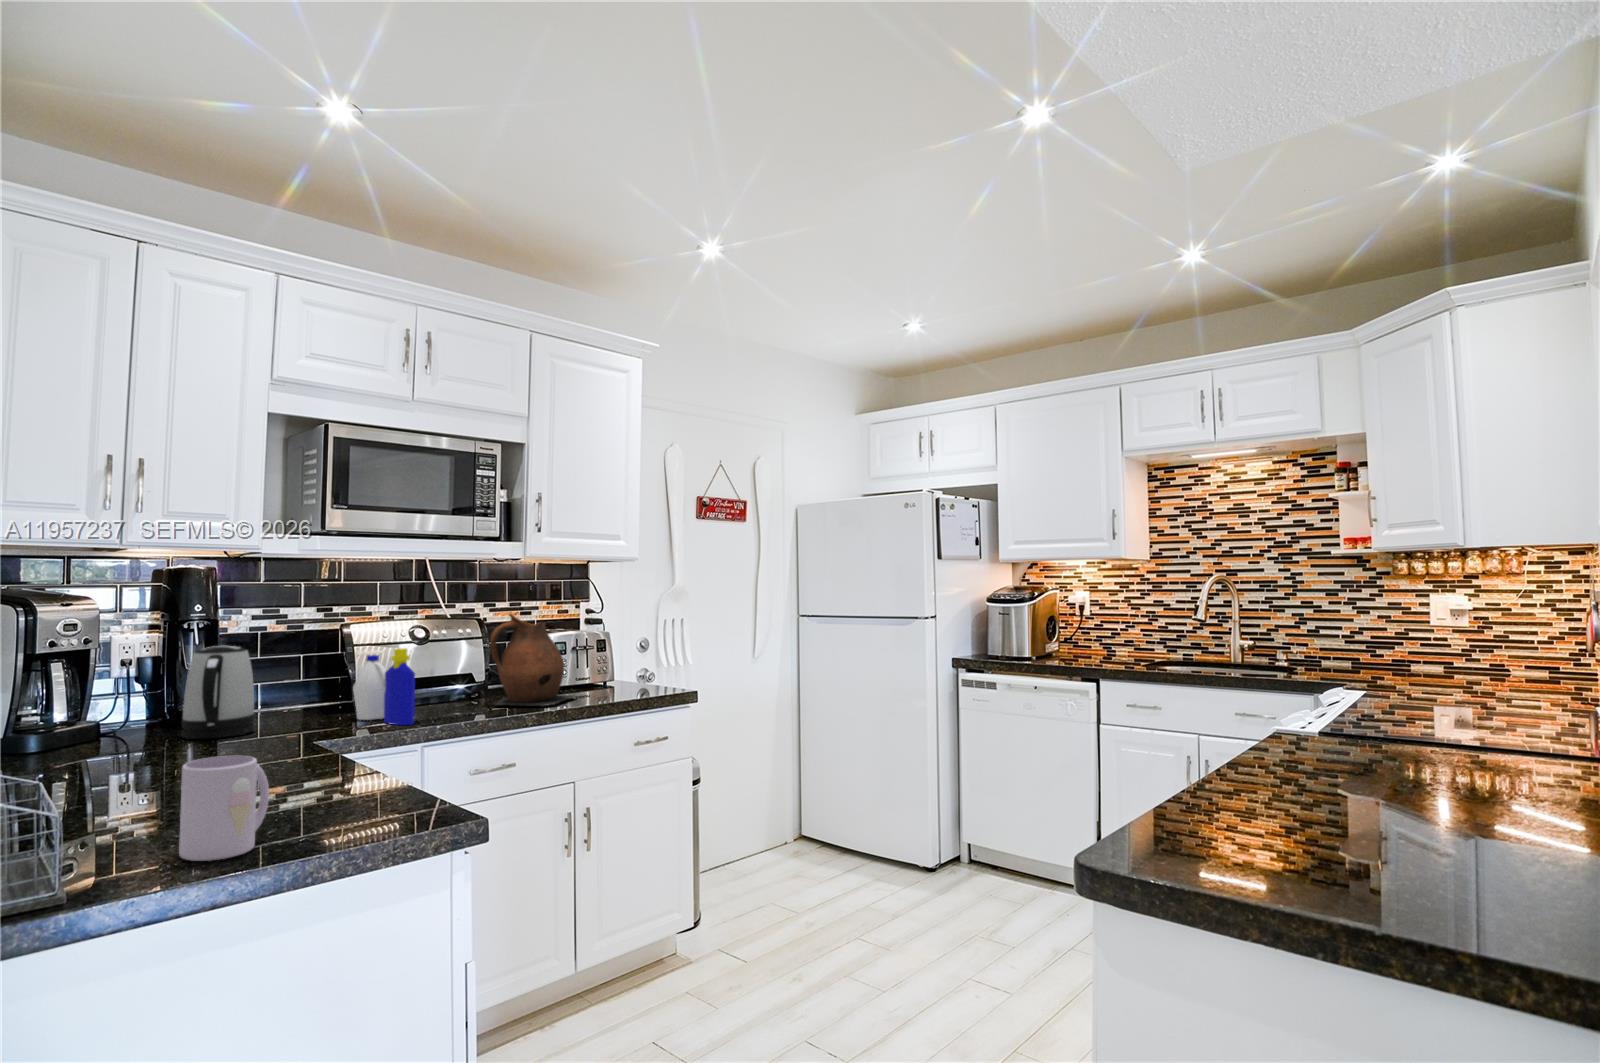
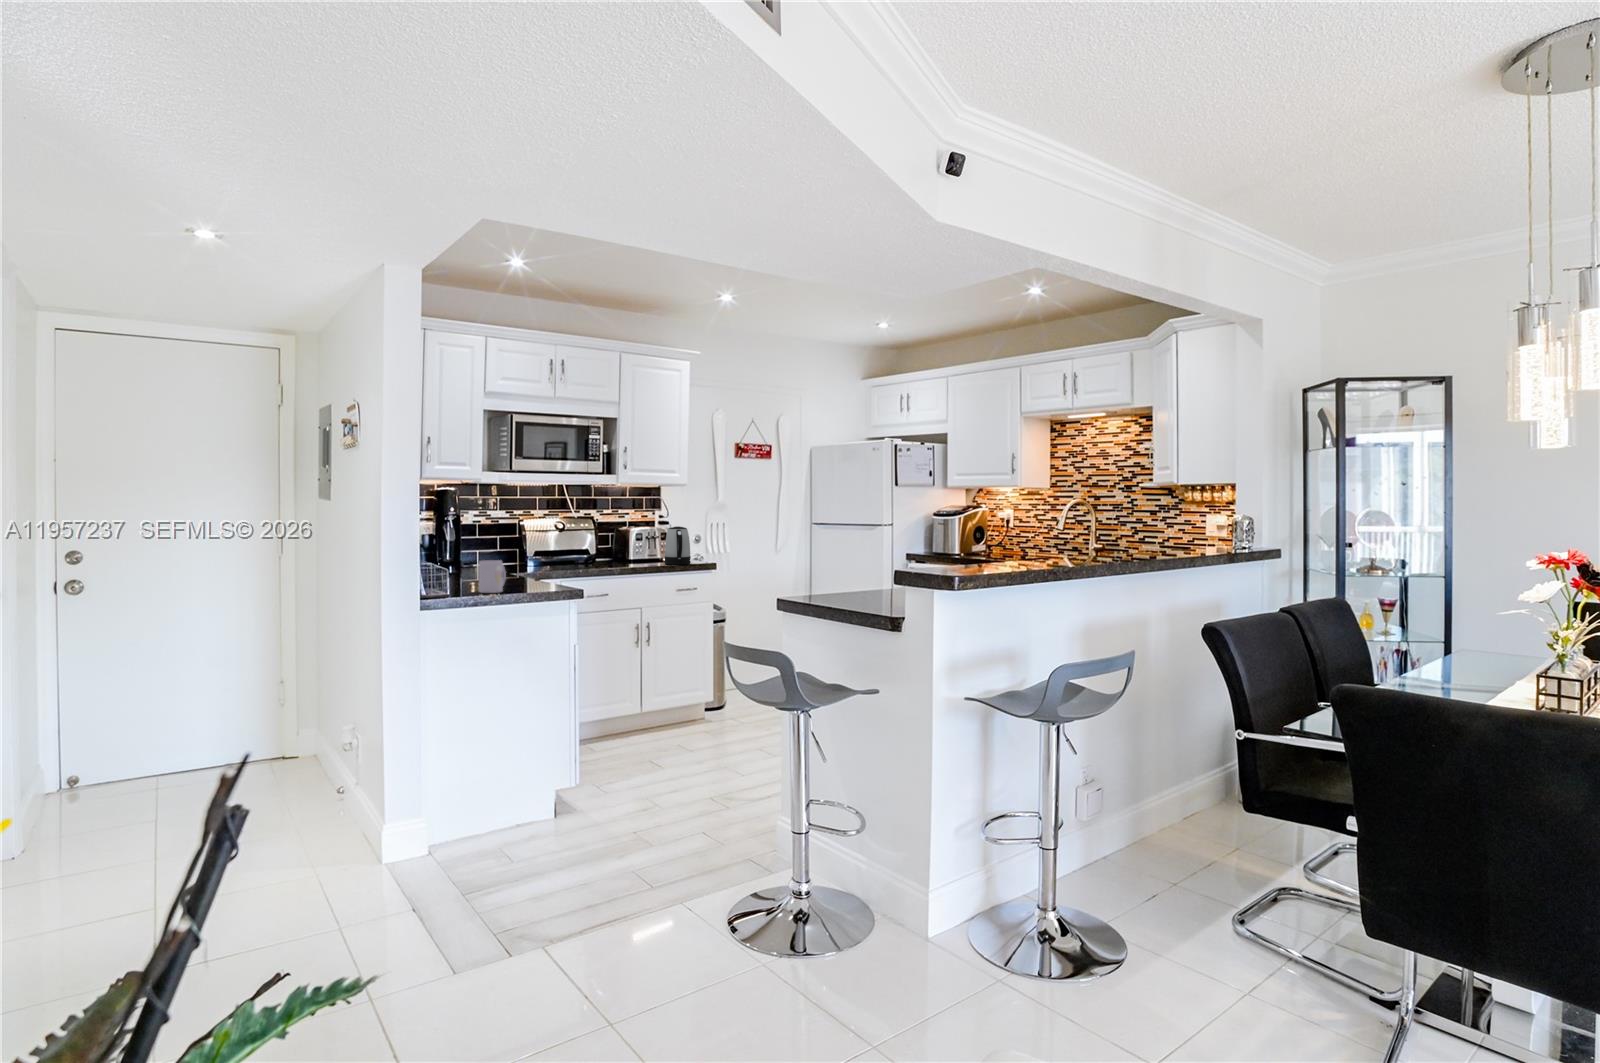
ceramic pitcher: present [490,614,576,706] -> none [597,516,646,568]
kettle: present [181,646,255,739] -> present [665,526,691,565]
bottle: present [353,648,415,725] -> none [528,532,558,571]

